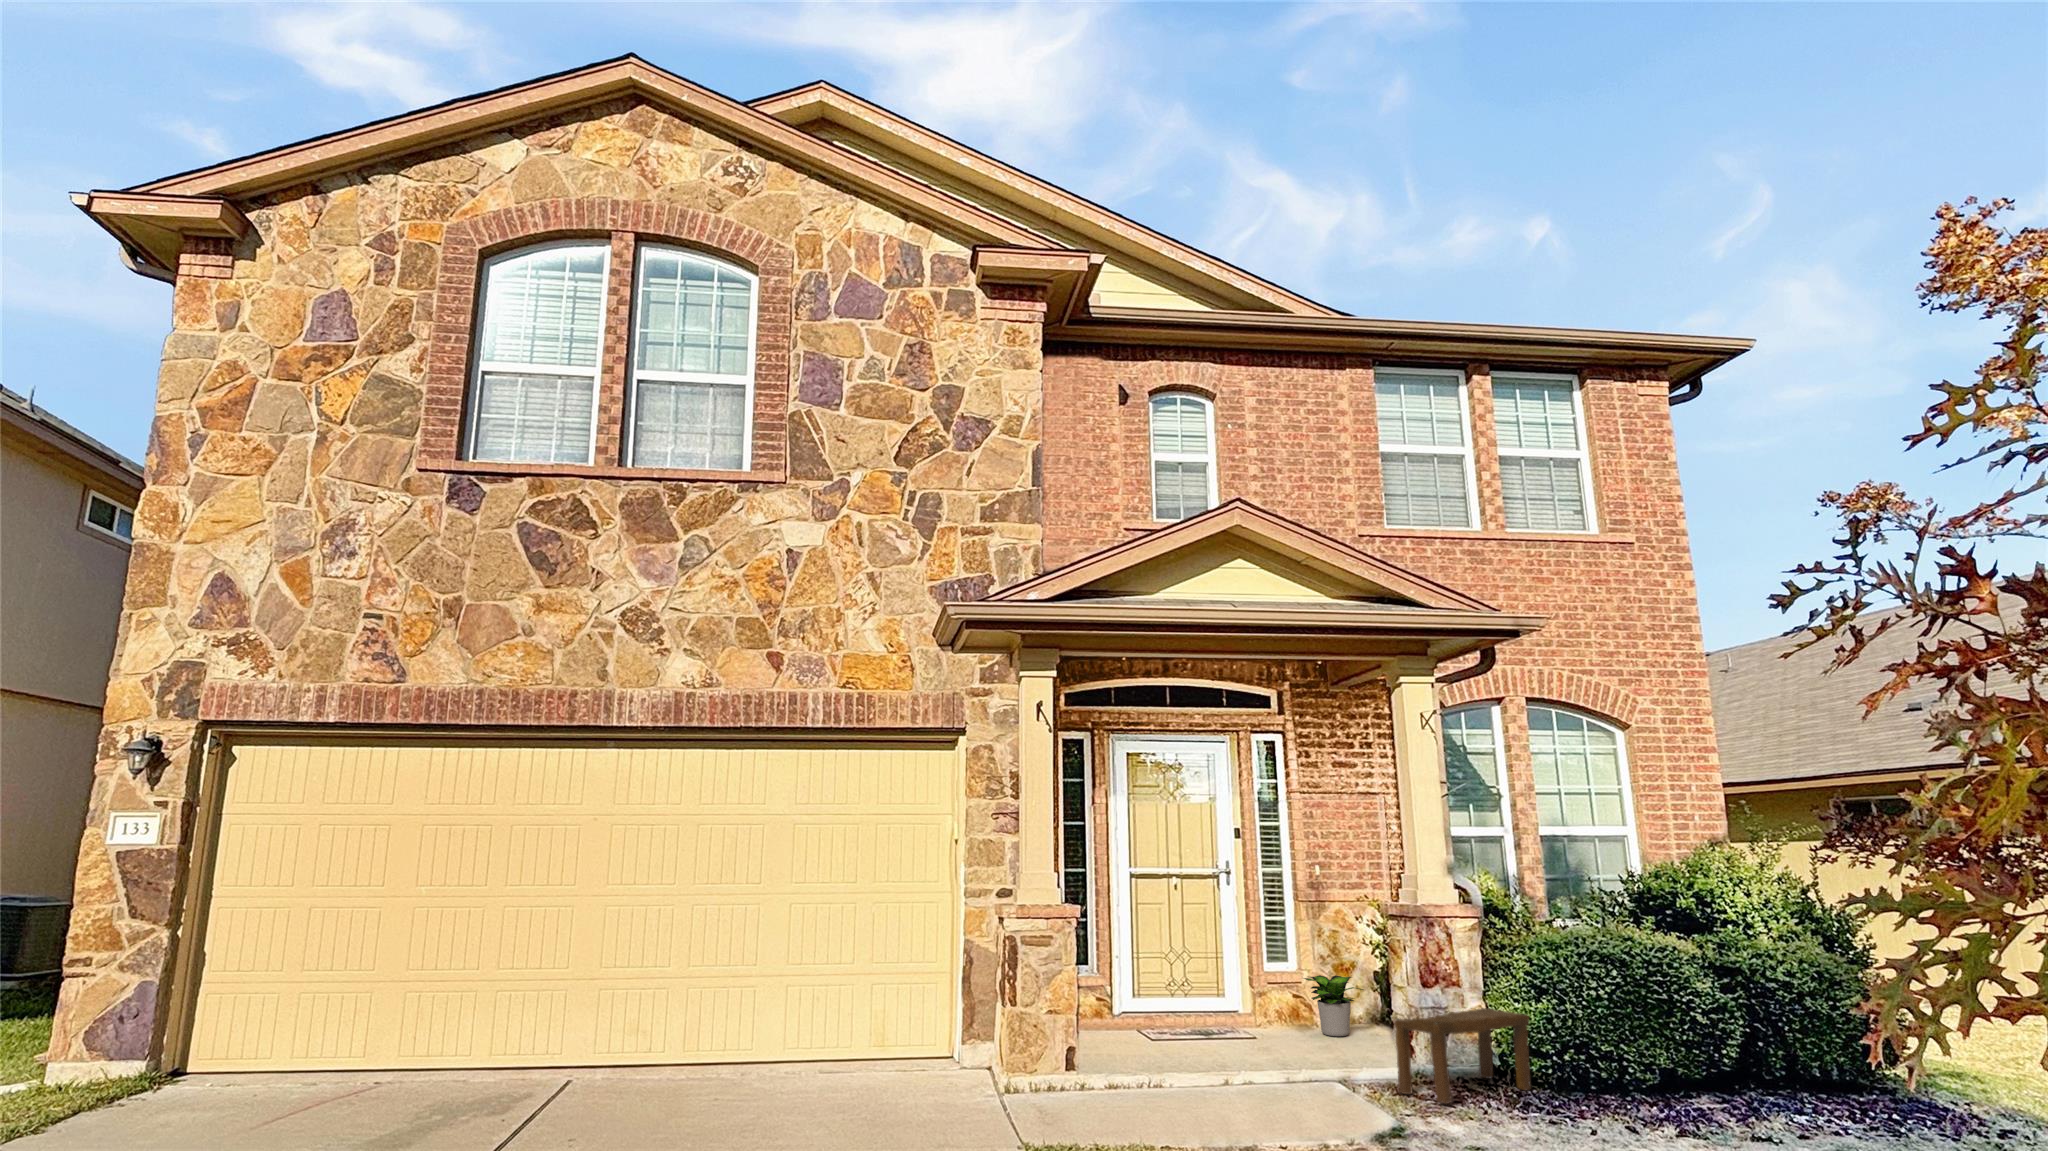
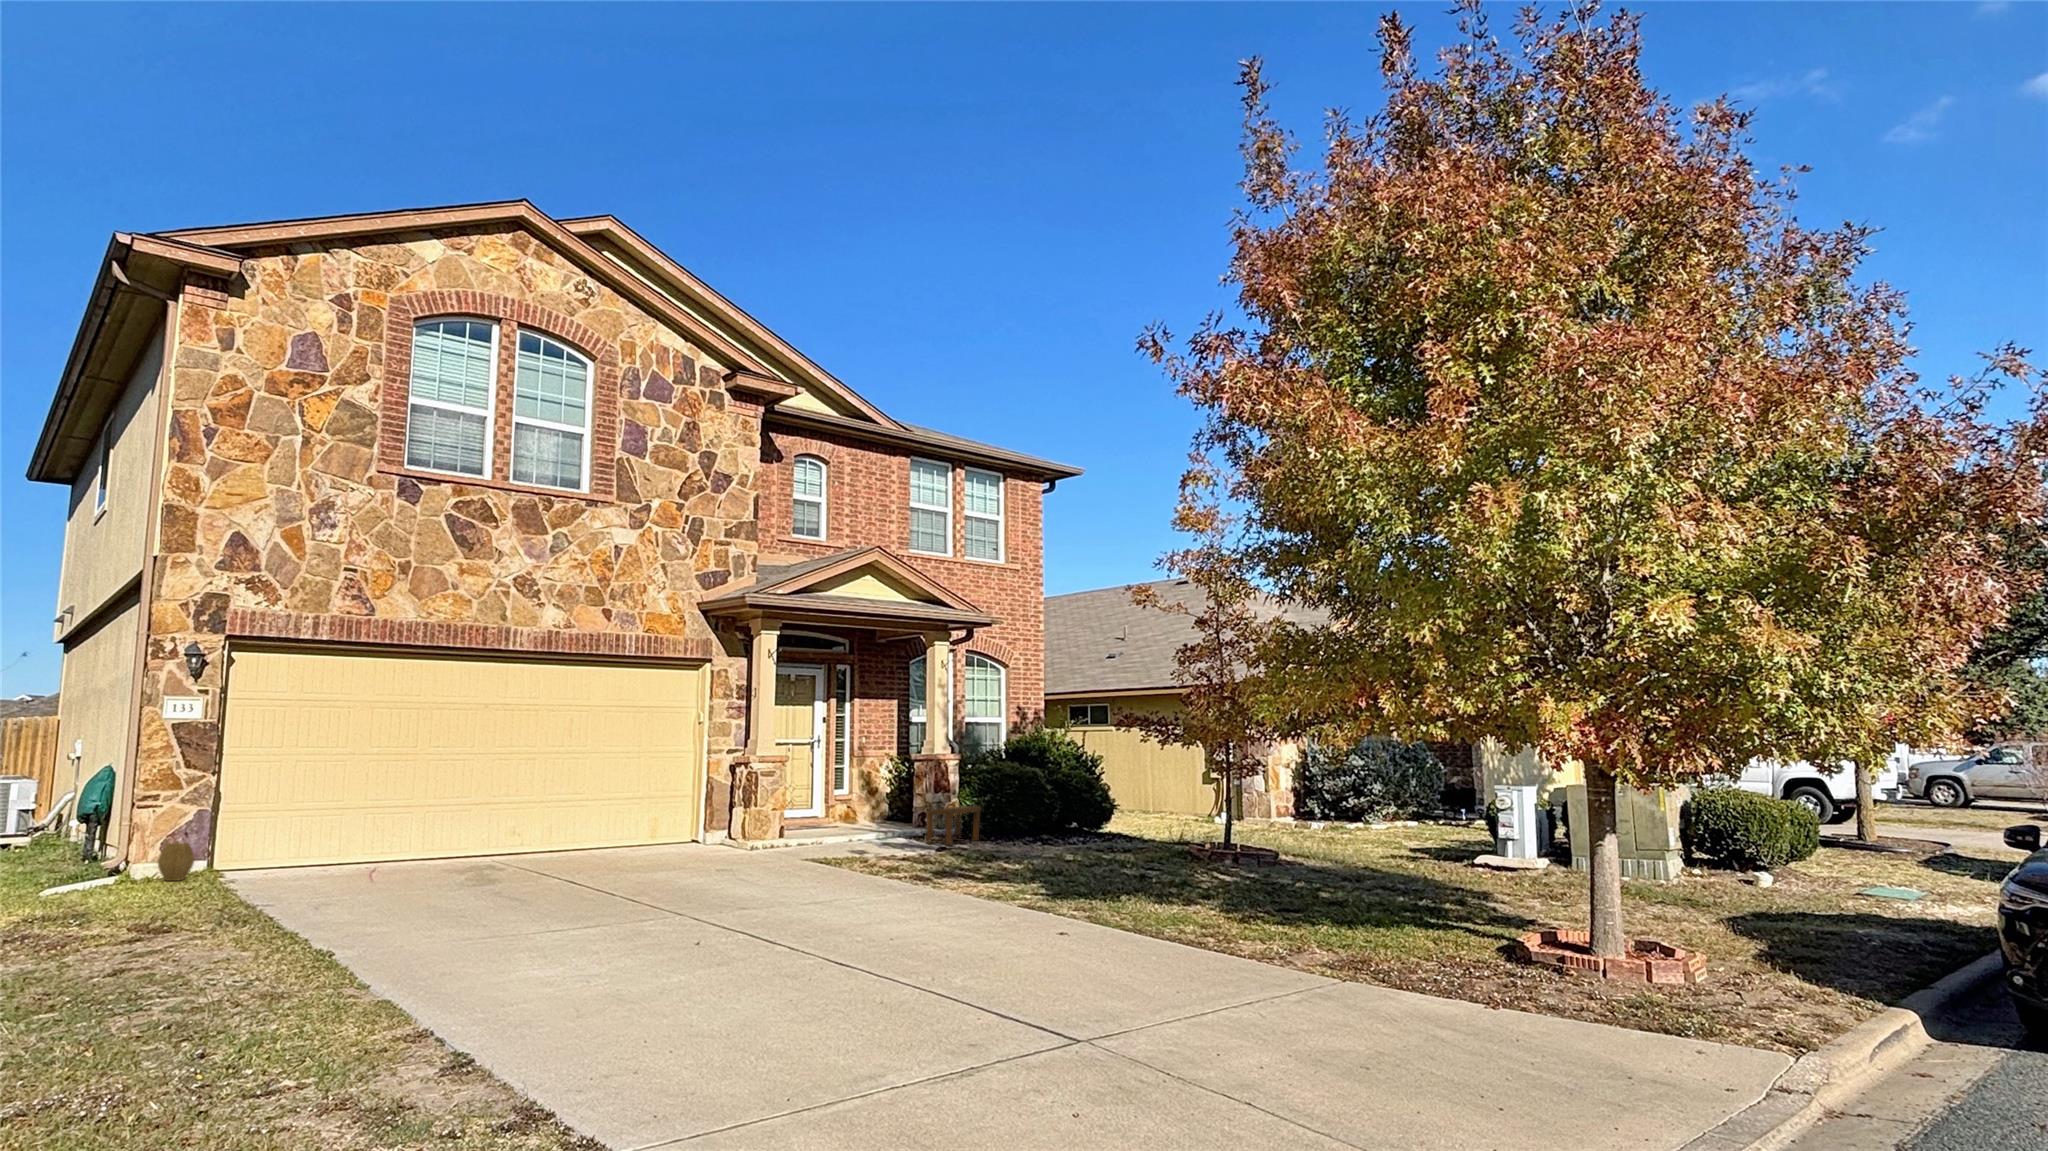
potted plant: present [1304,975,1364,1036] -> none [858,799,892,829]
woven basket: none [49,1034,109,1098] -> present [158,842,194,881]

